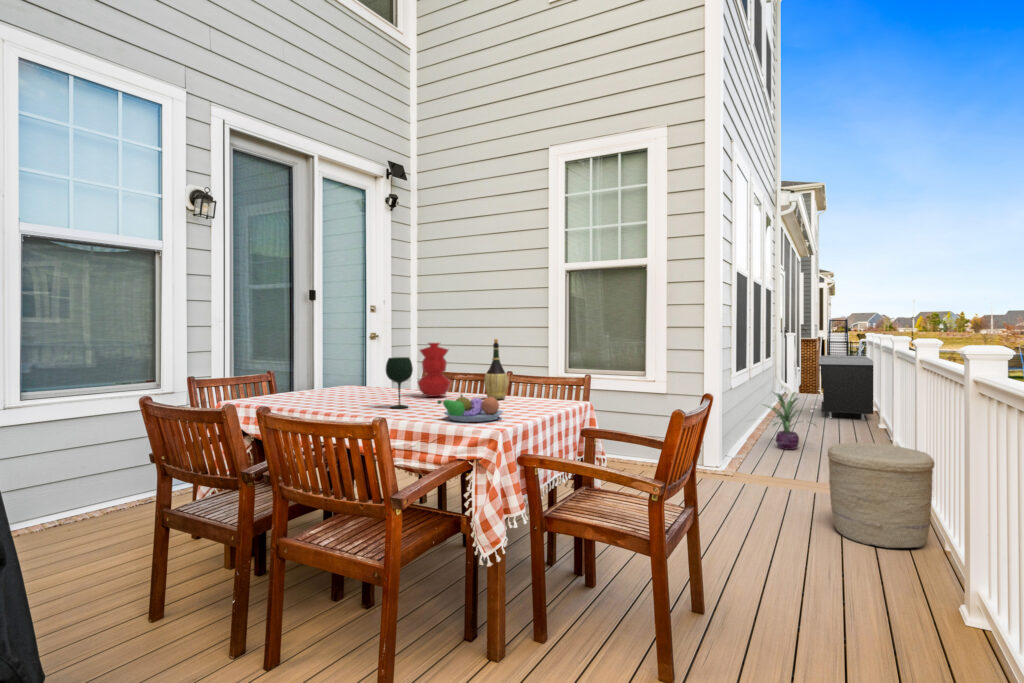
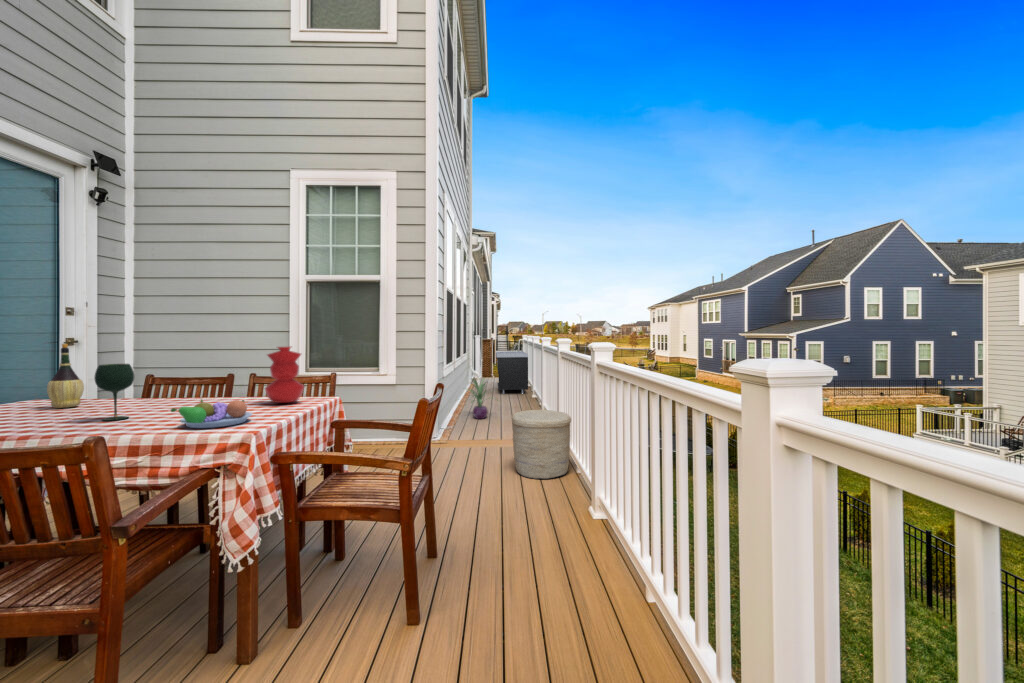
wine bottle: present [484,339,508,399] -> present [47,344,84,408]
vase: present [417,343,451,397] -> present [265,347,304,403]

